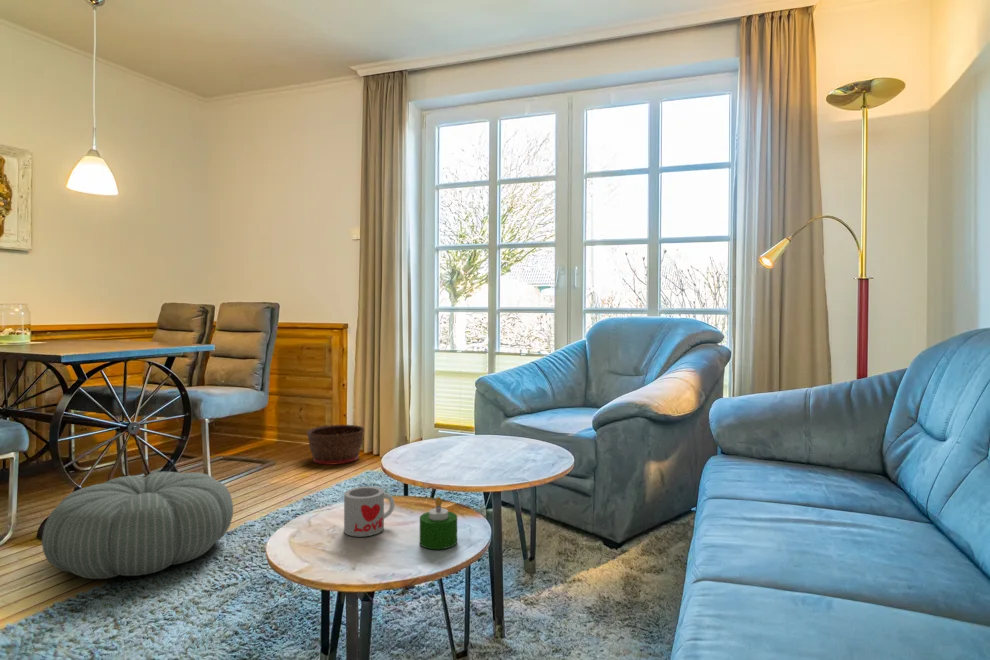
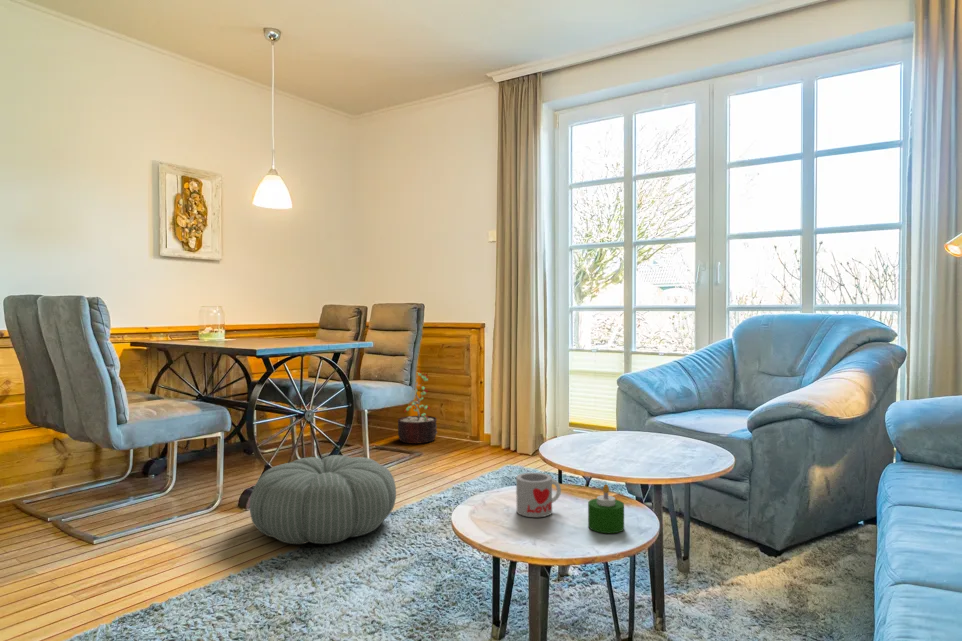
decorative plant: none [252,374,297,452] -> present [398,372,437,444]
basket: present [307,425,364,465] -> none [449,420,502,458]

